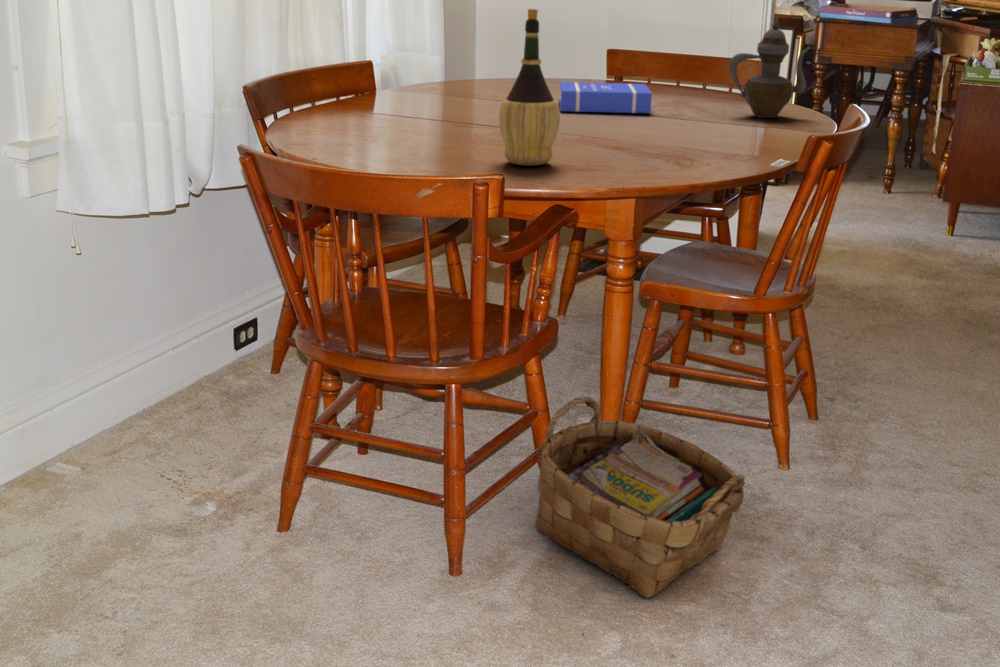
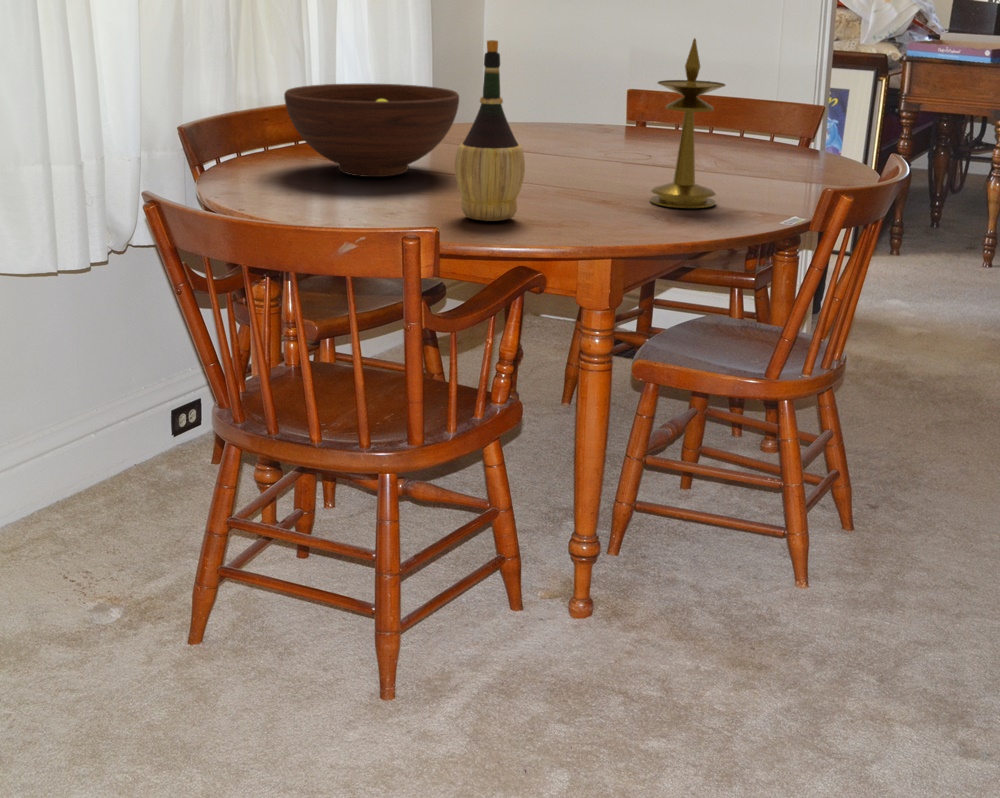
candlestick: none [656,6,722,151] -> present [650,38,726,208]
teapot: present [729,18,811,118] -> none [753,53,852,172]
fruit bowl: none [338,47,488,128] -> present [284,83,459,177]
book: present [559,82,652,113] -> none [552,127,660,164]
woven basket: present [535,397,744,597] -> none [489,493,731,731]

